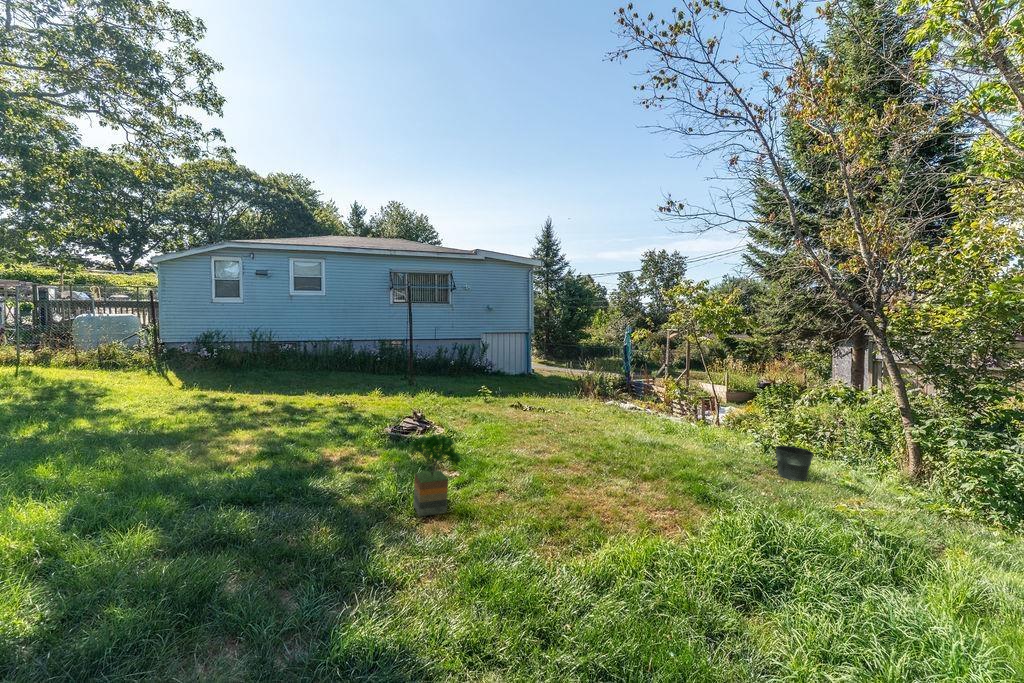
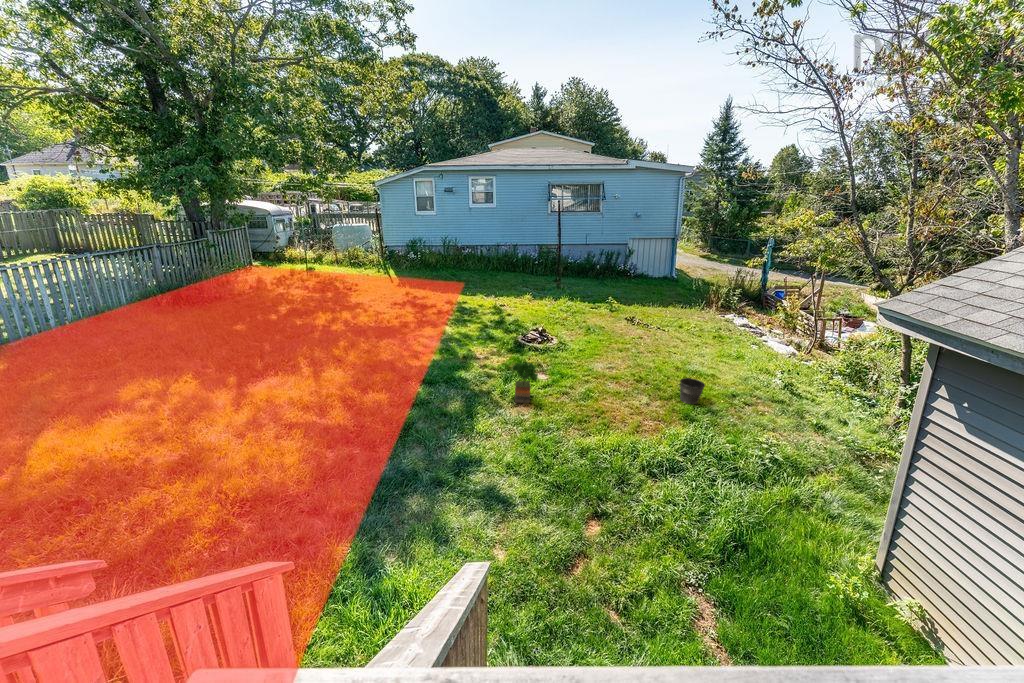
bucket: present [772,445,814,481] -> present [679,378,705,404]

